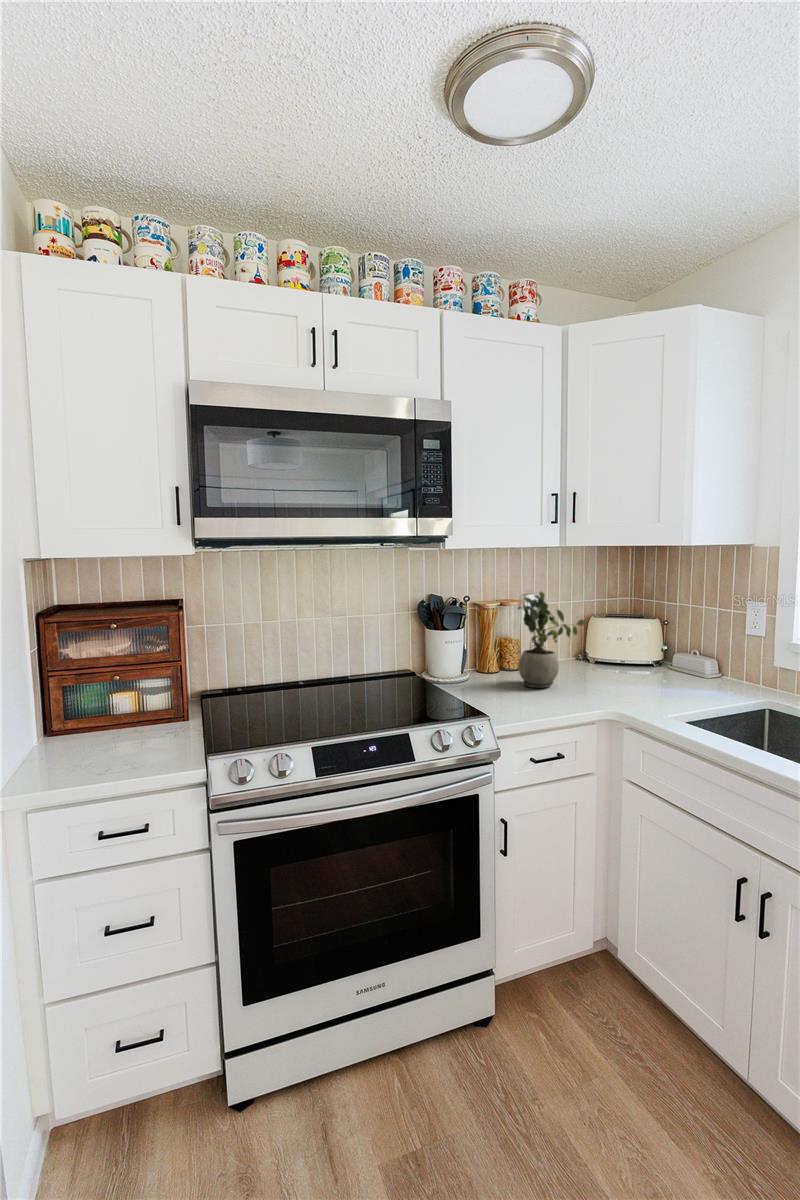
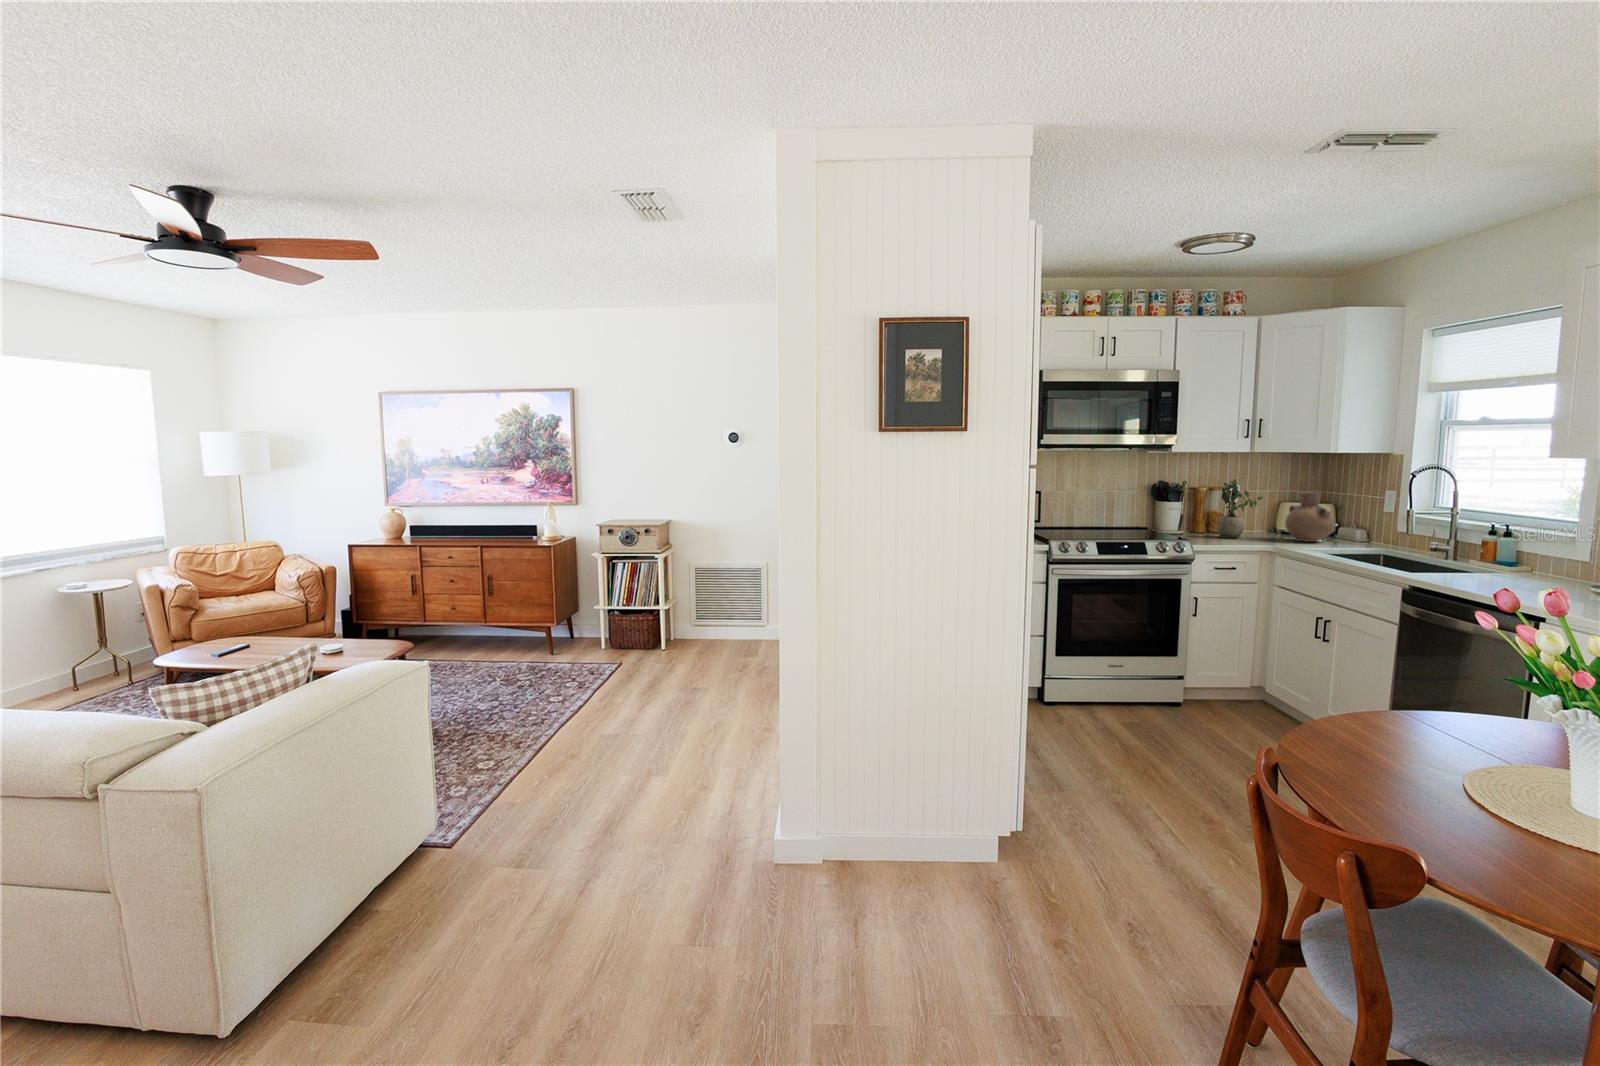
vase: none [614,609,687,689] -> present [1285,493,1335,542]

